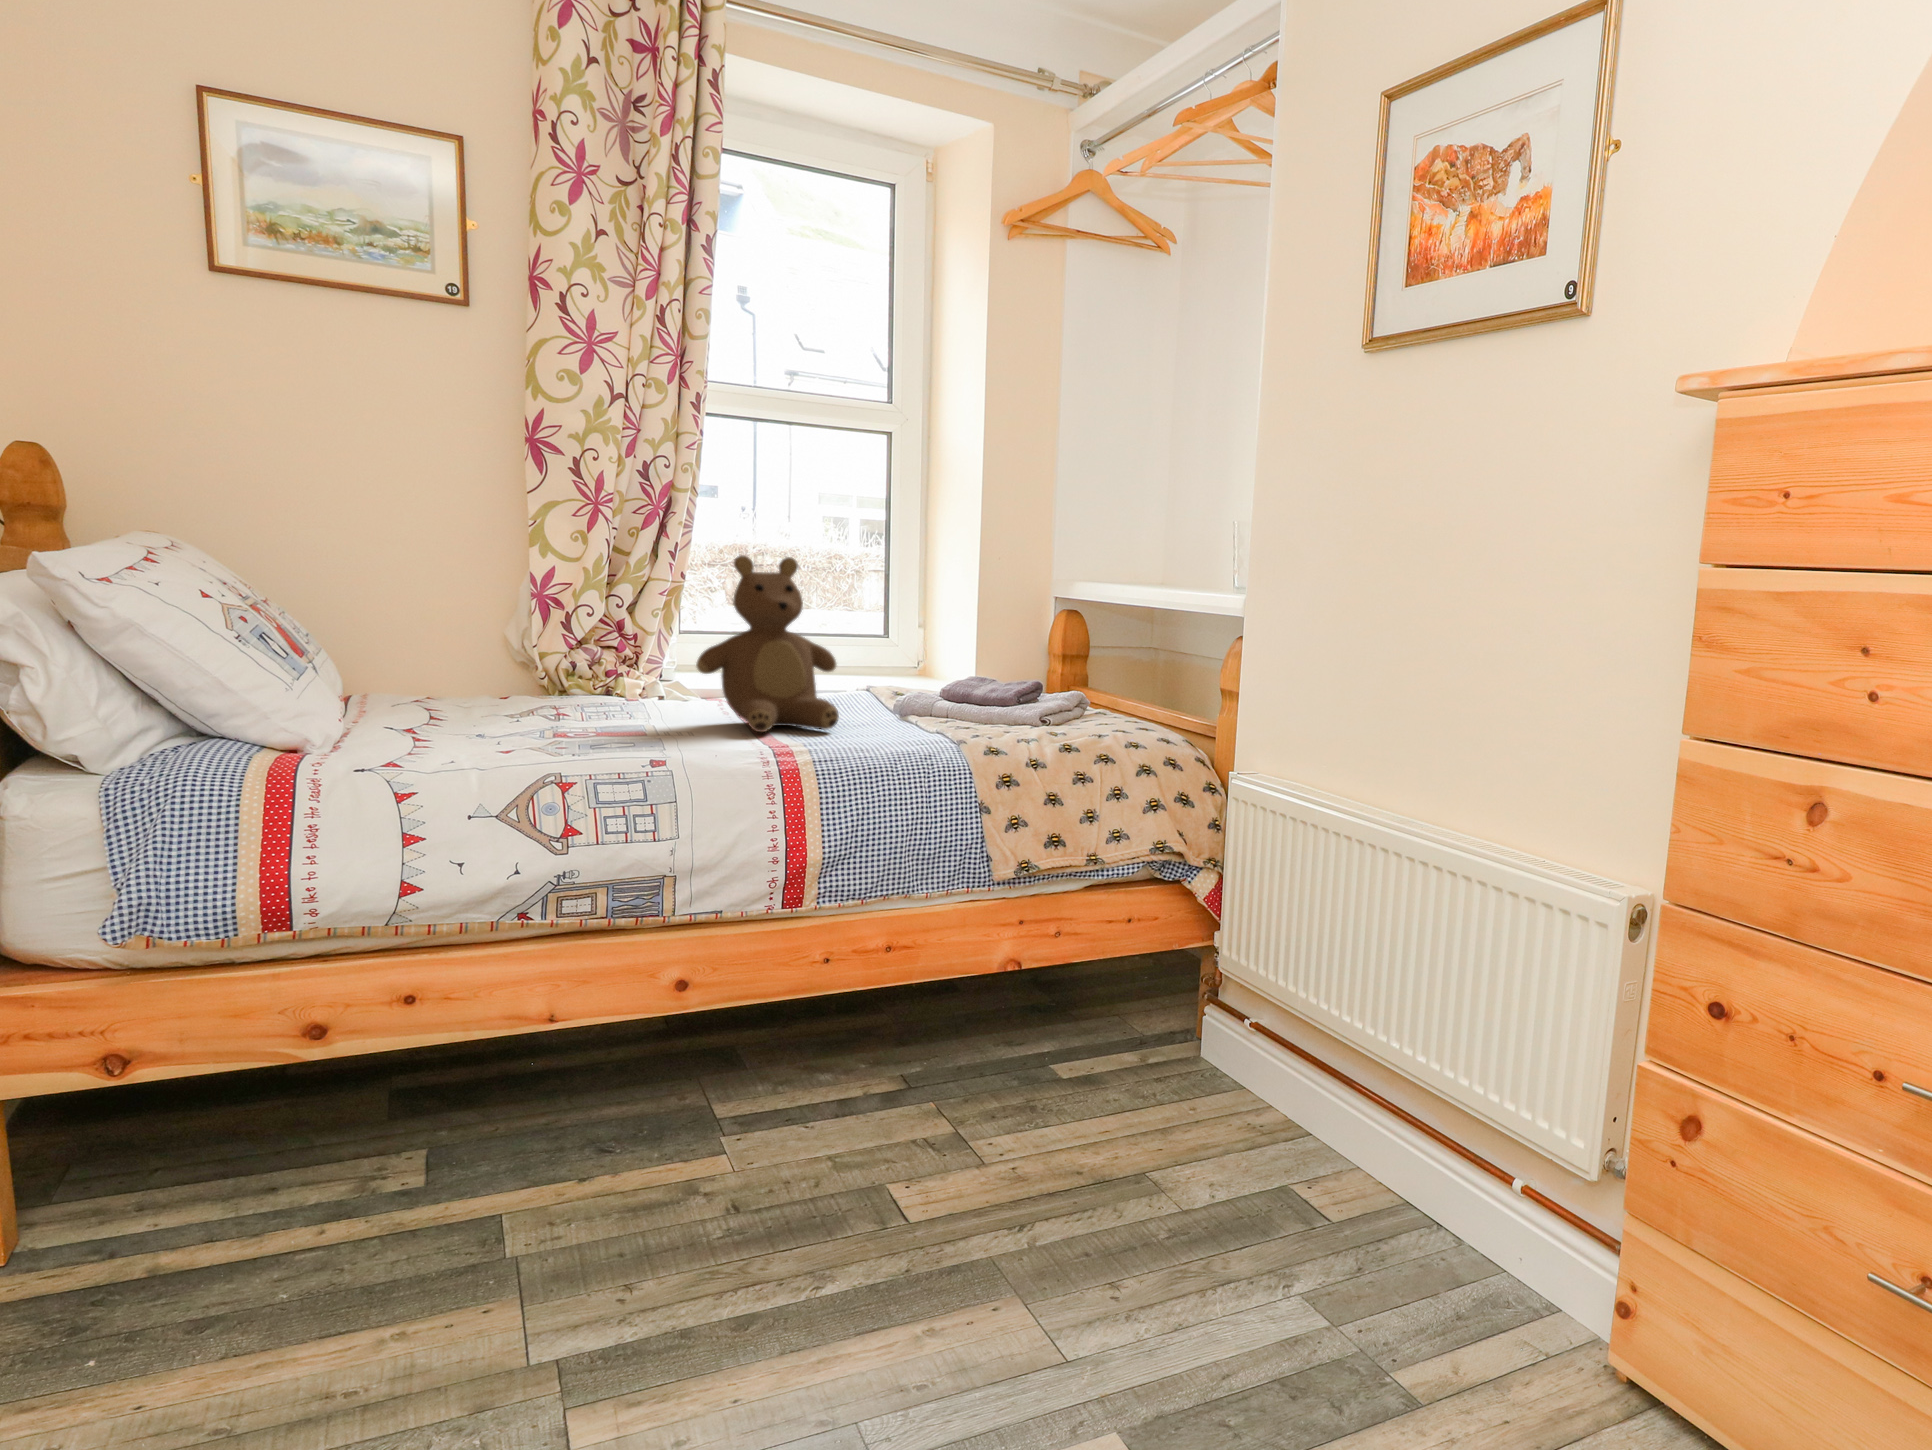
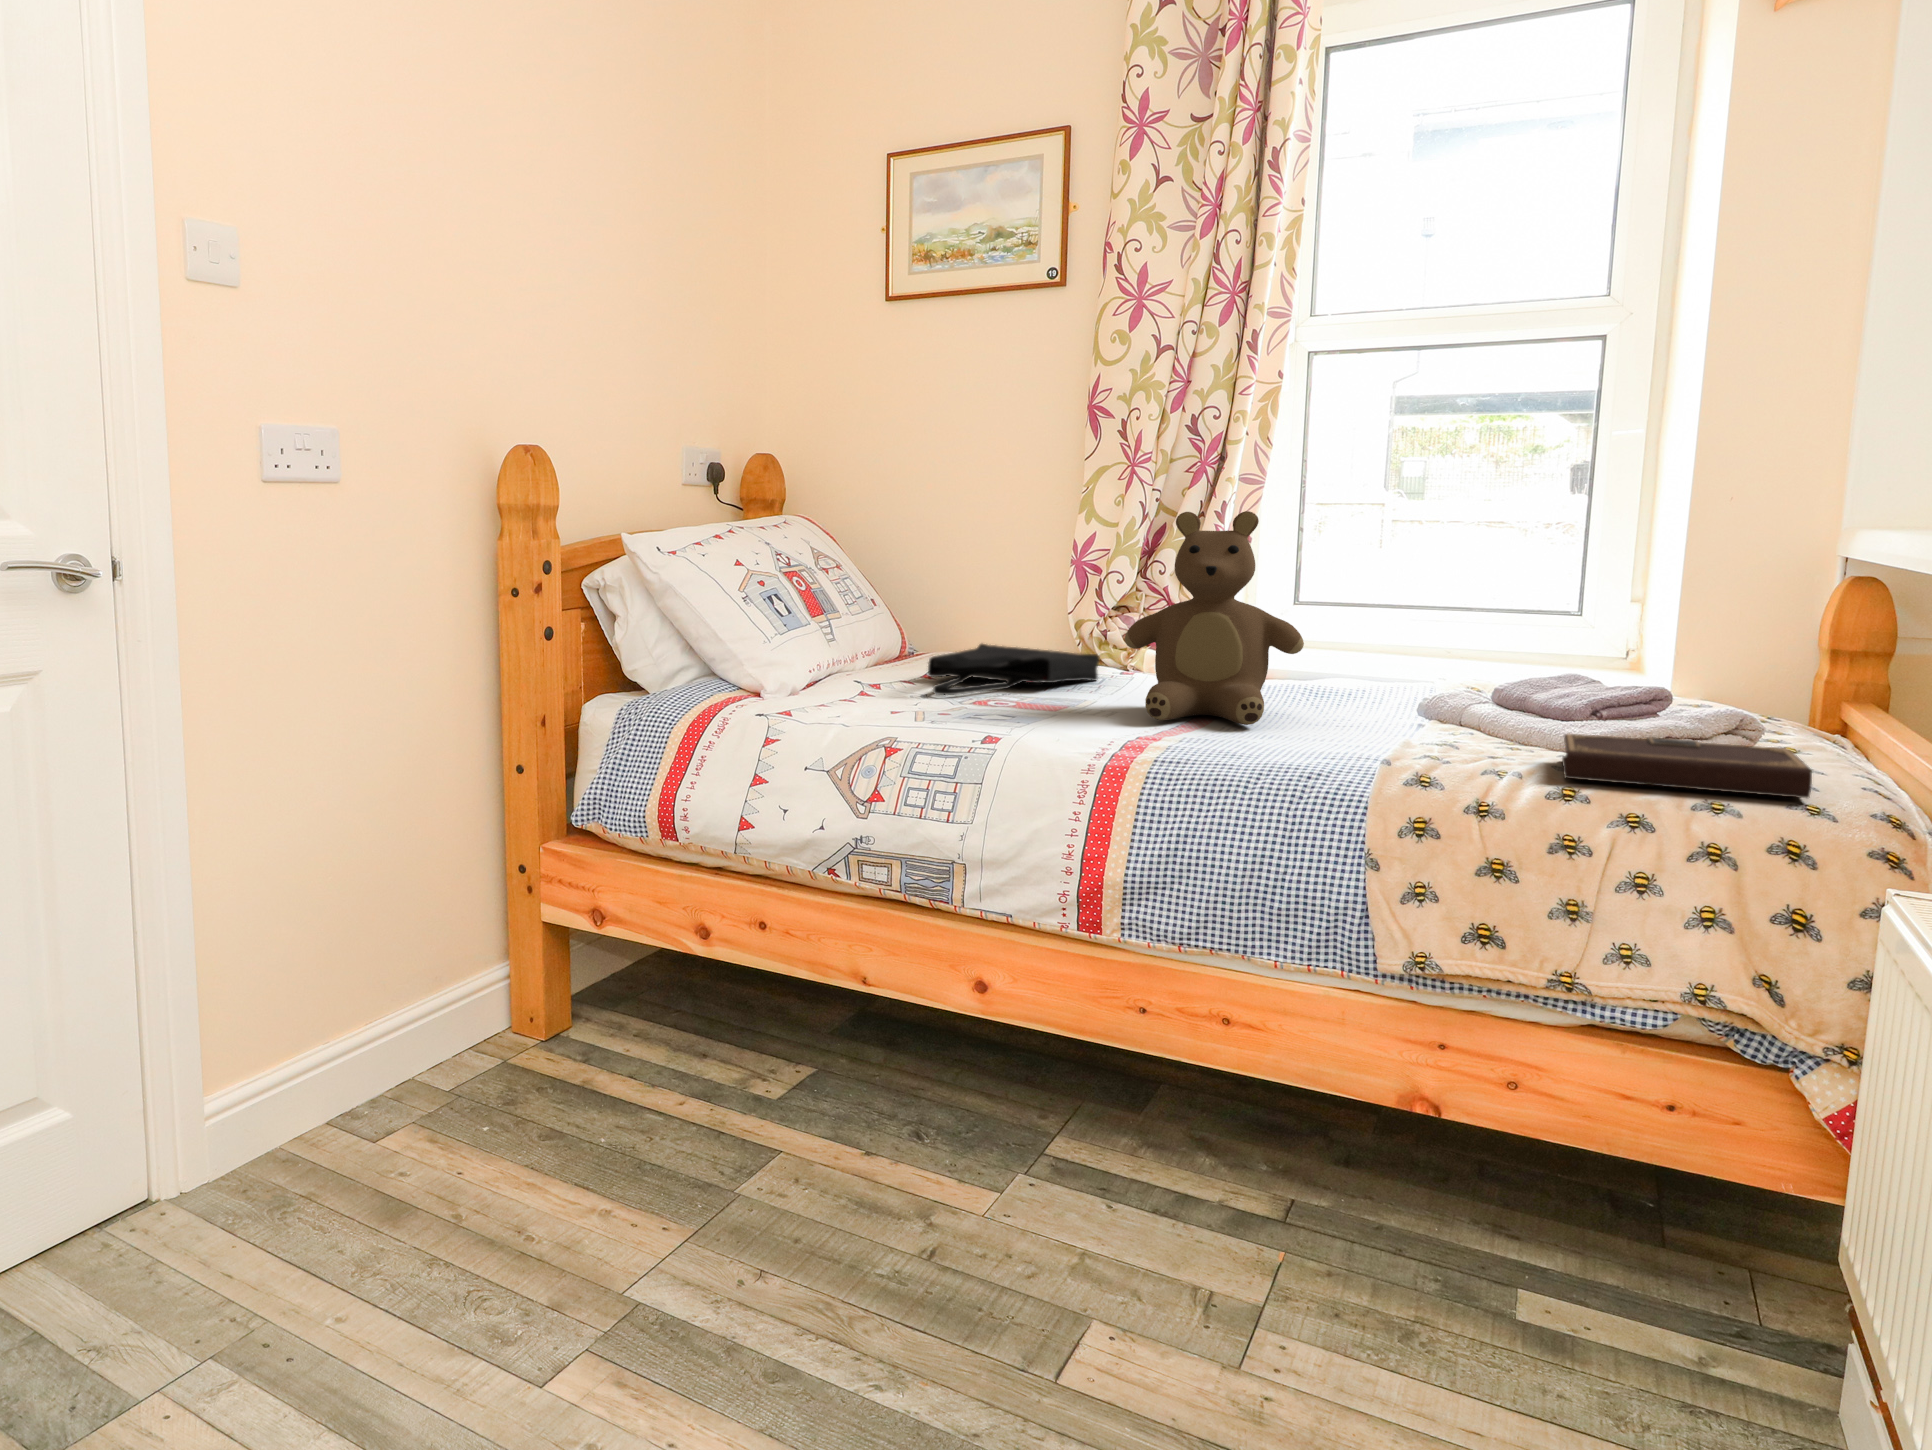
tote bag: none [445,679,611,731] -> present [928,644,1099,695]
notebook: none [1033,712,1170,741] -> present [1562,733,1812,798]

